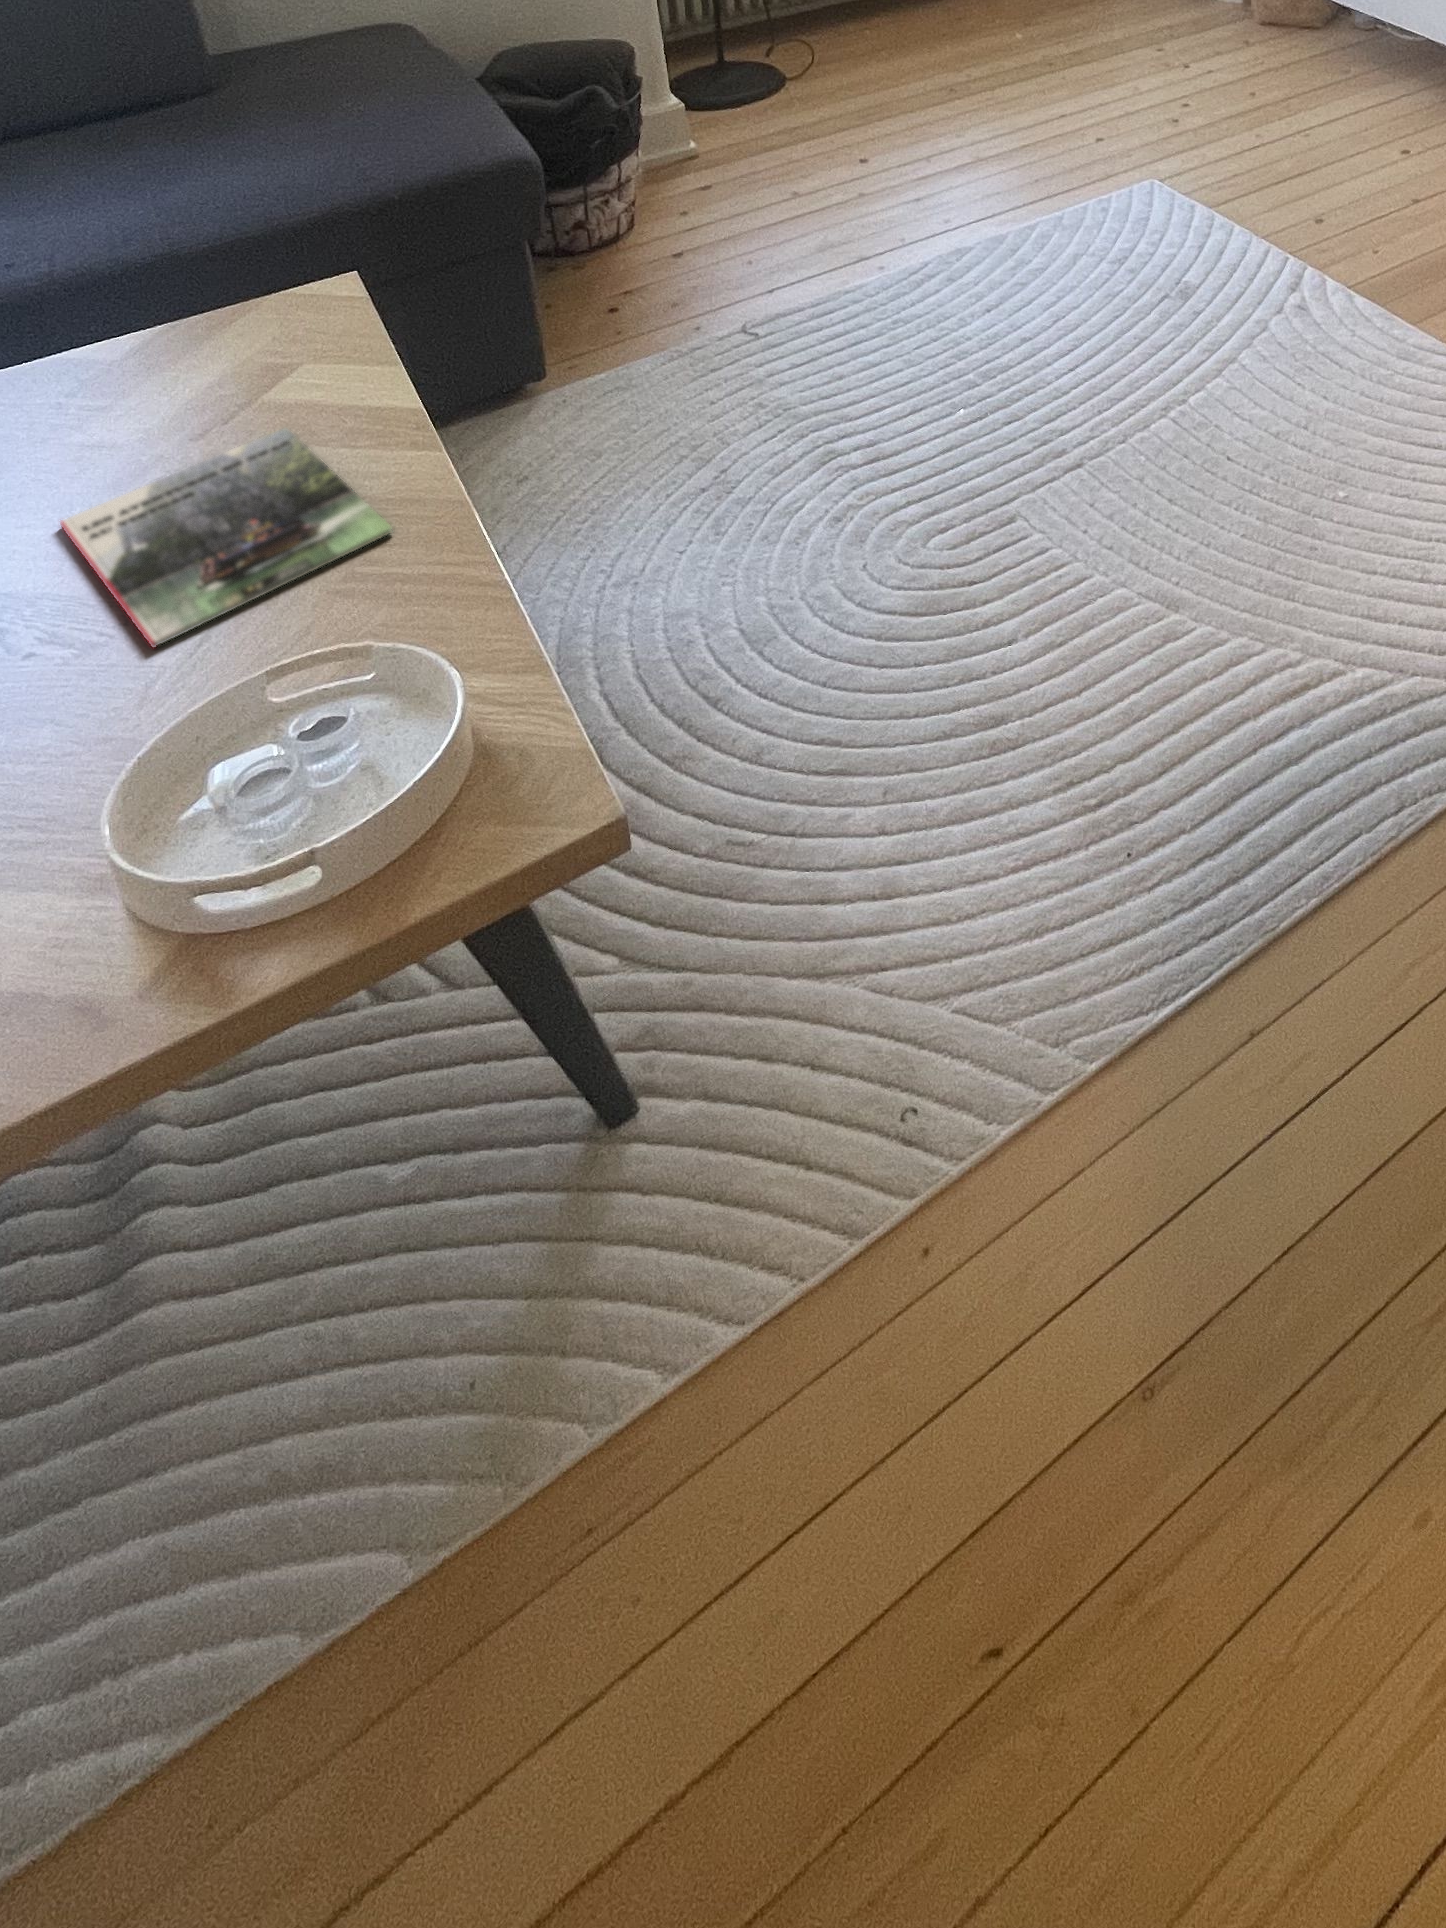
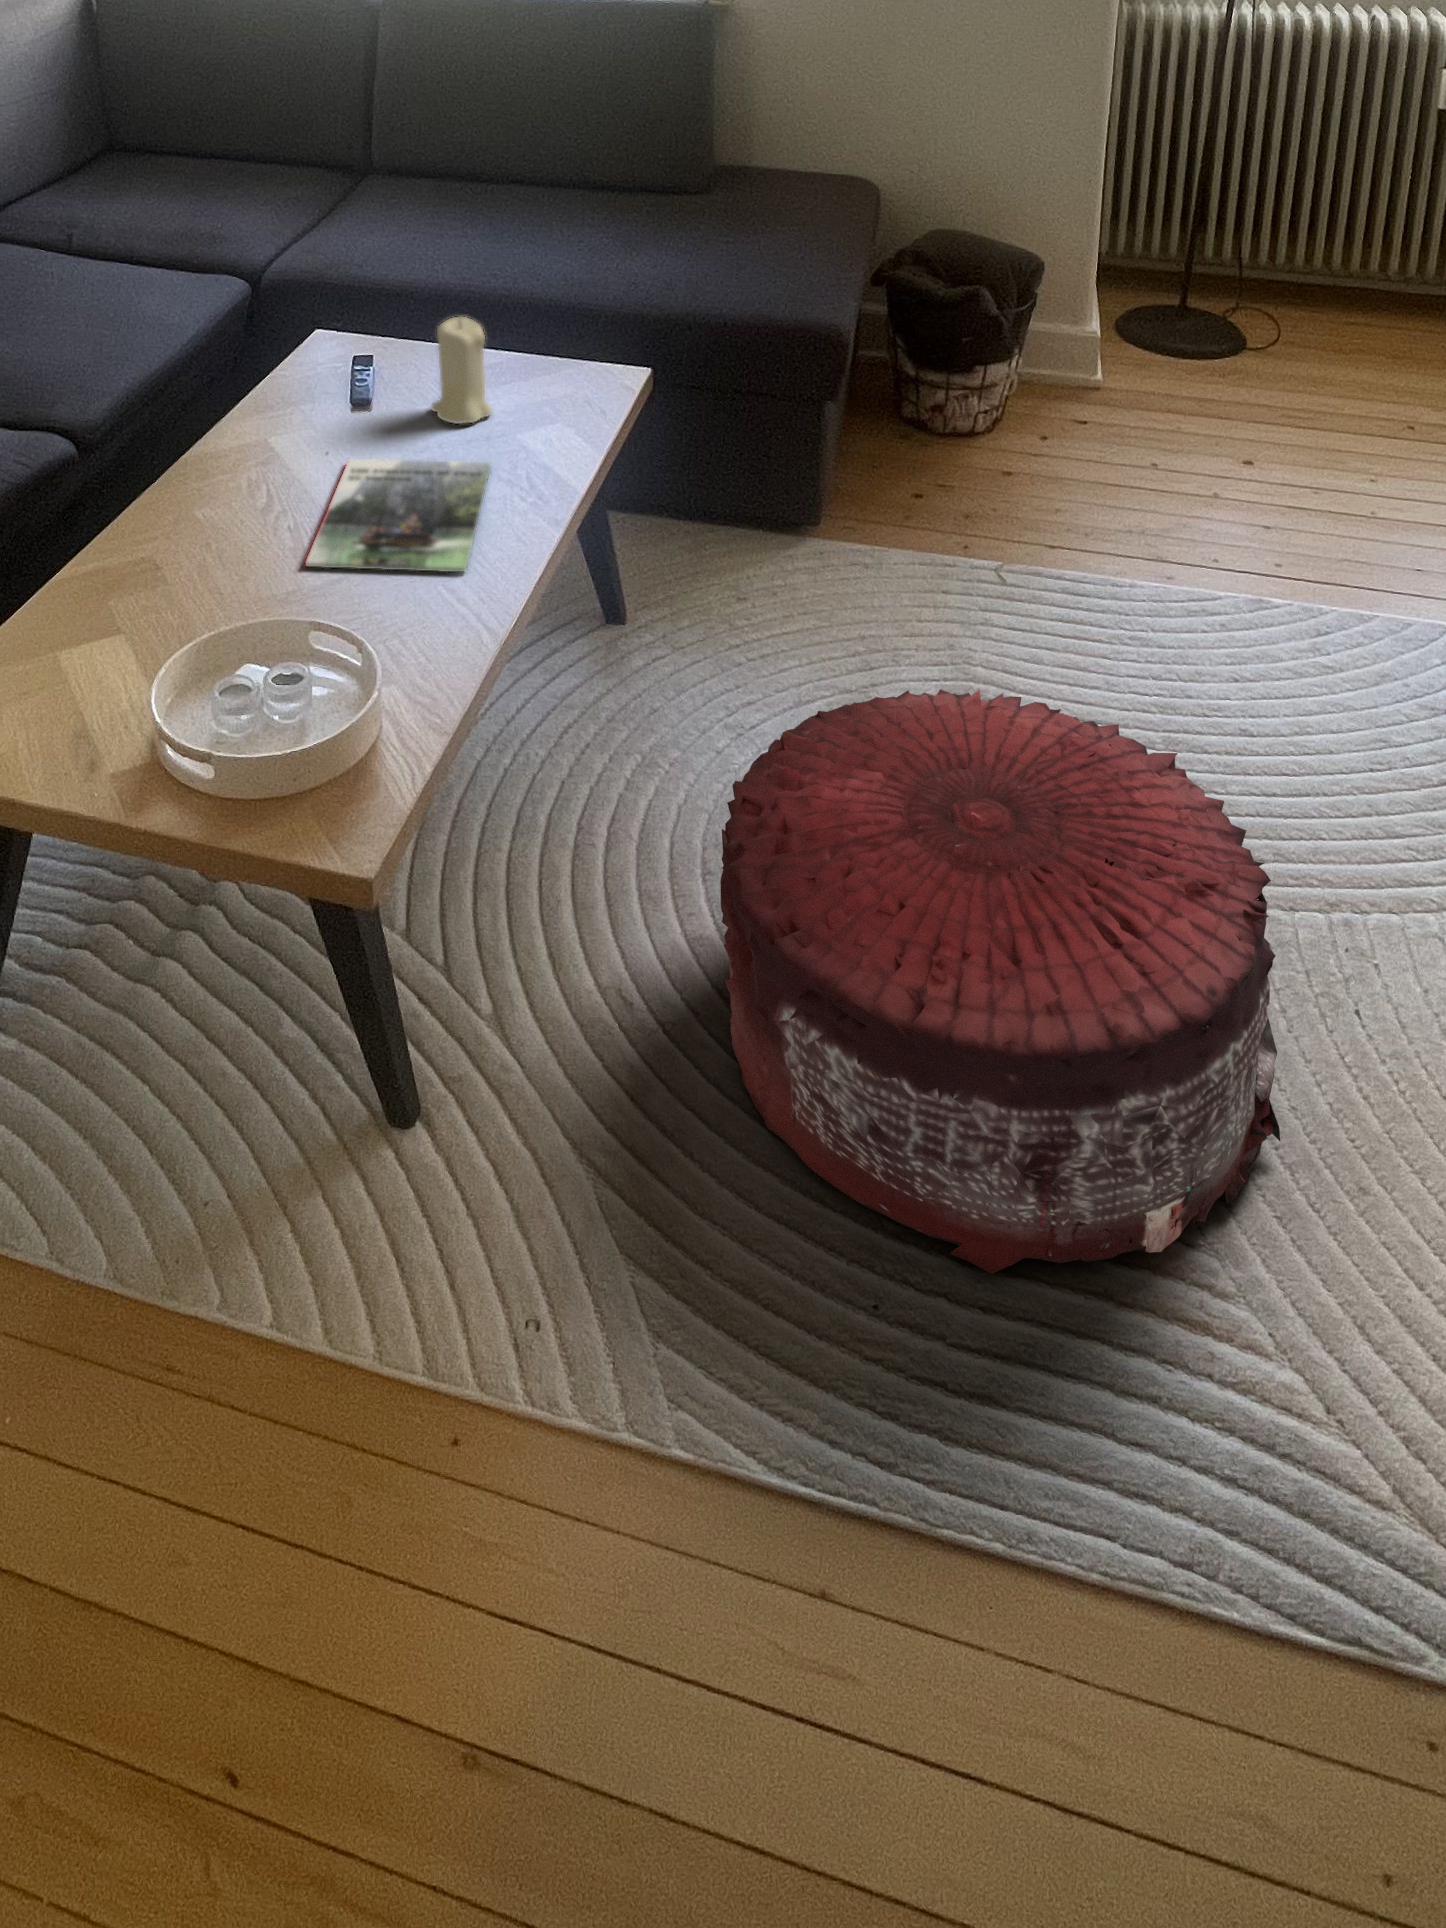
candle: none [103,283,218,423] -> present [431,317,492,424]
pouf: none [776,336,1265,821] -> present [720,689,1280,1274]

